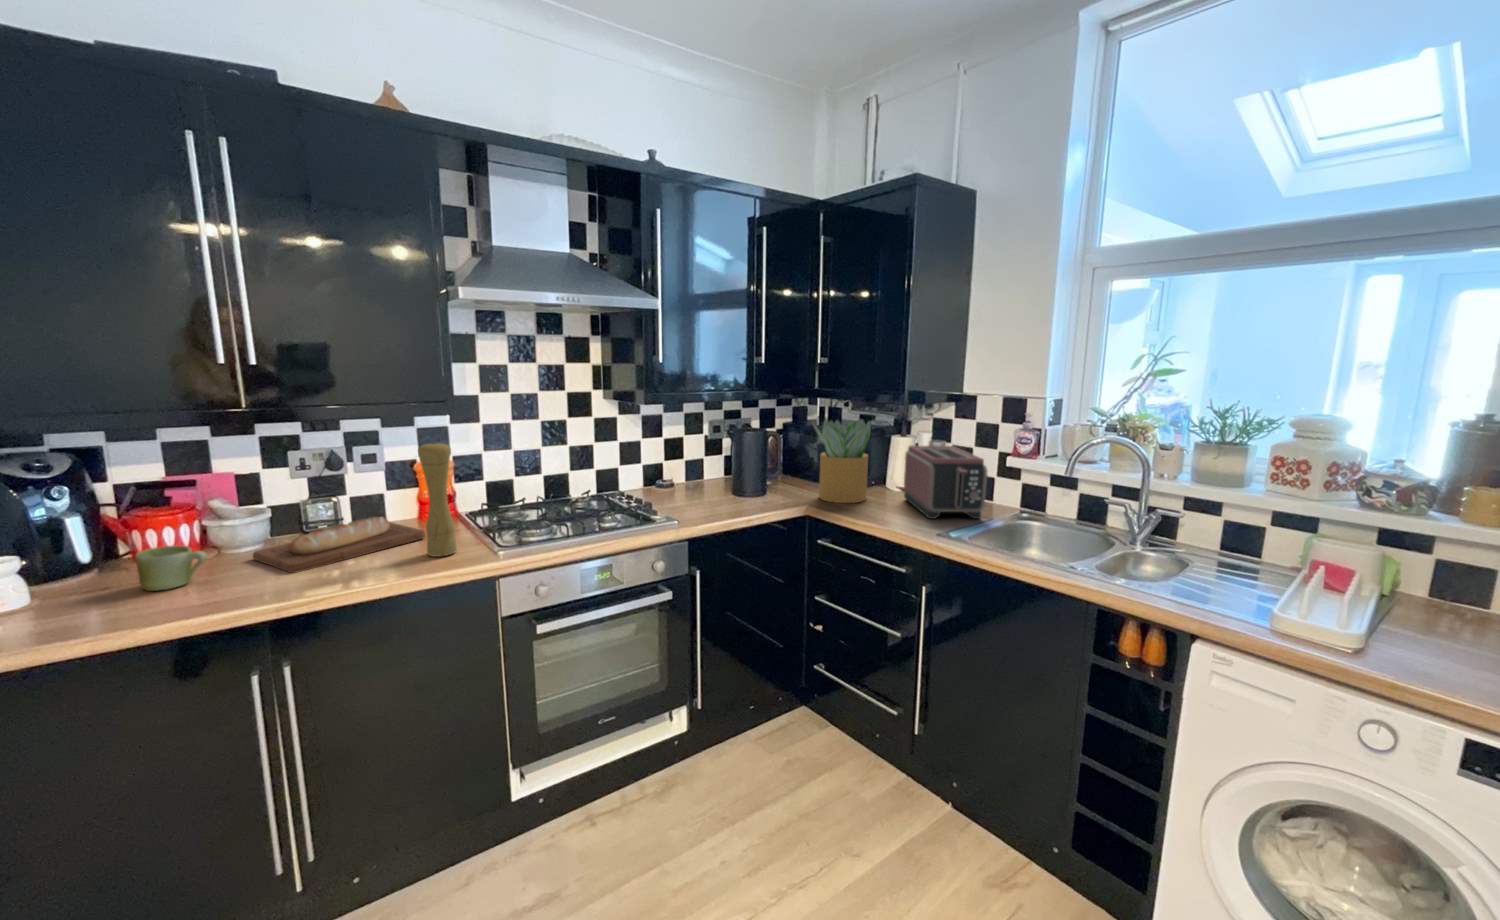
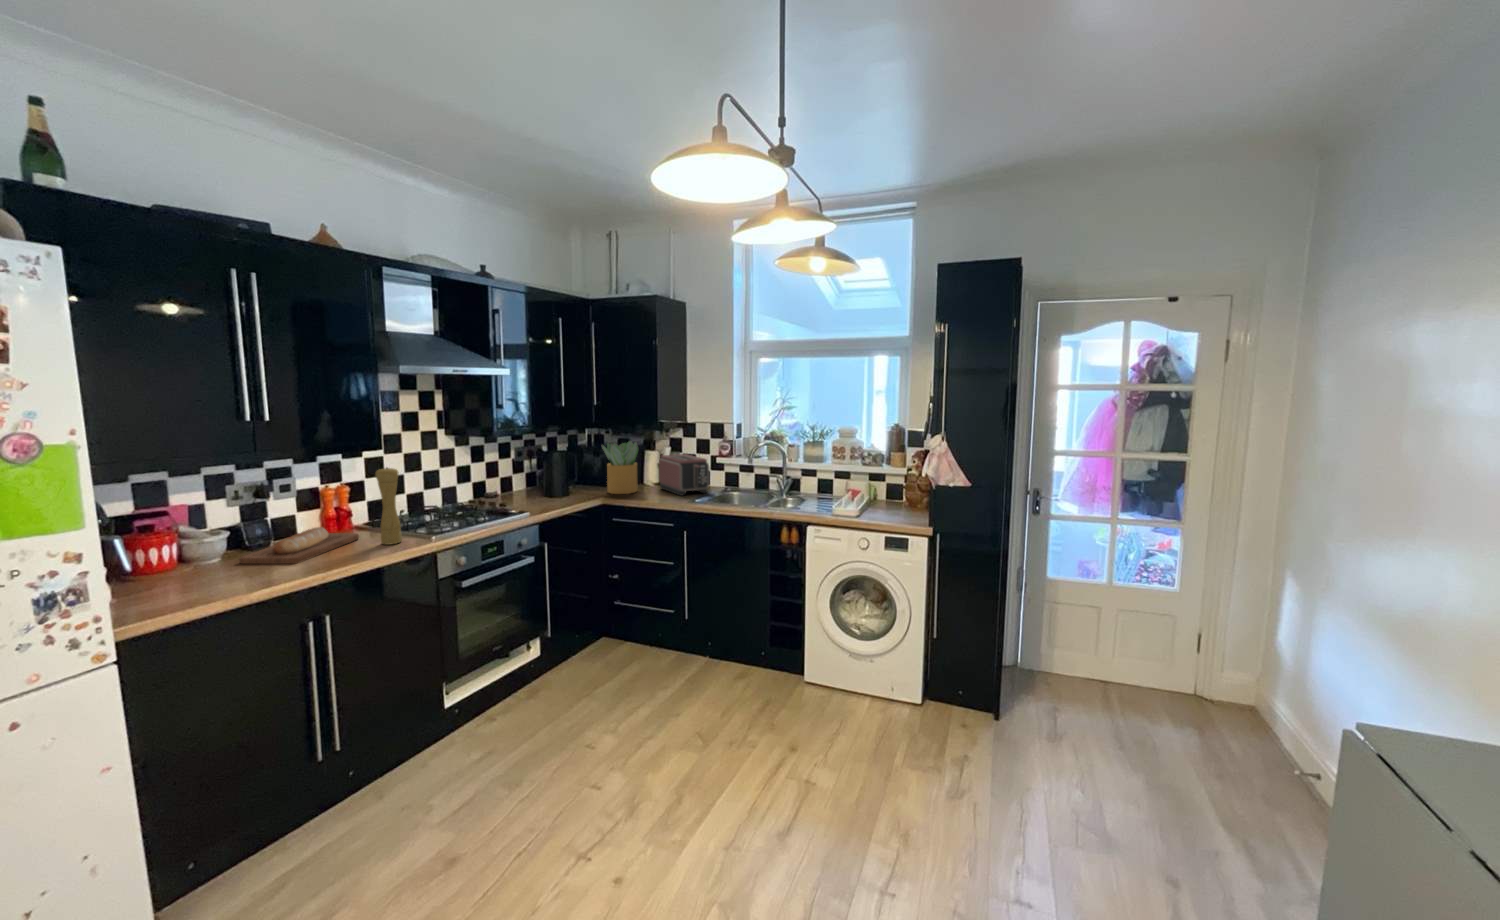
mug: present [135,545,207,591] -> none [183,552,236,584]

